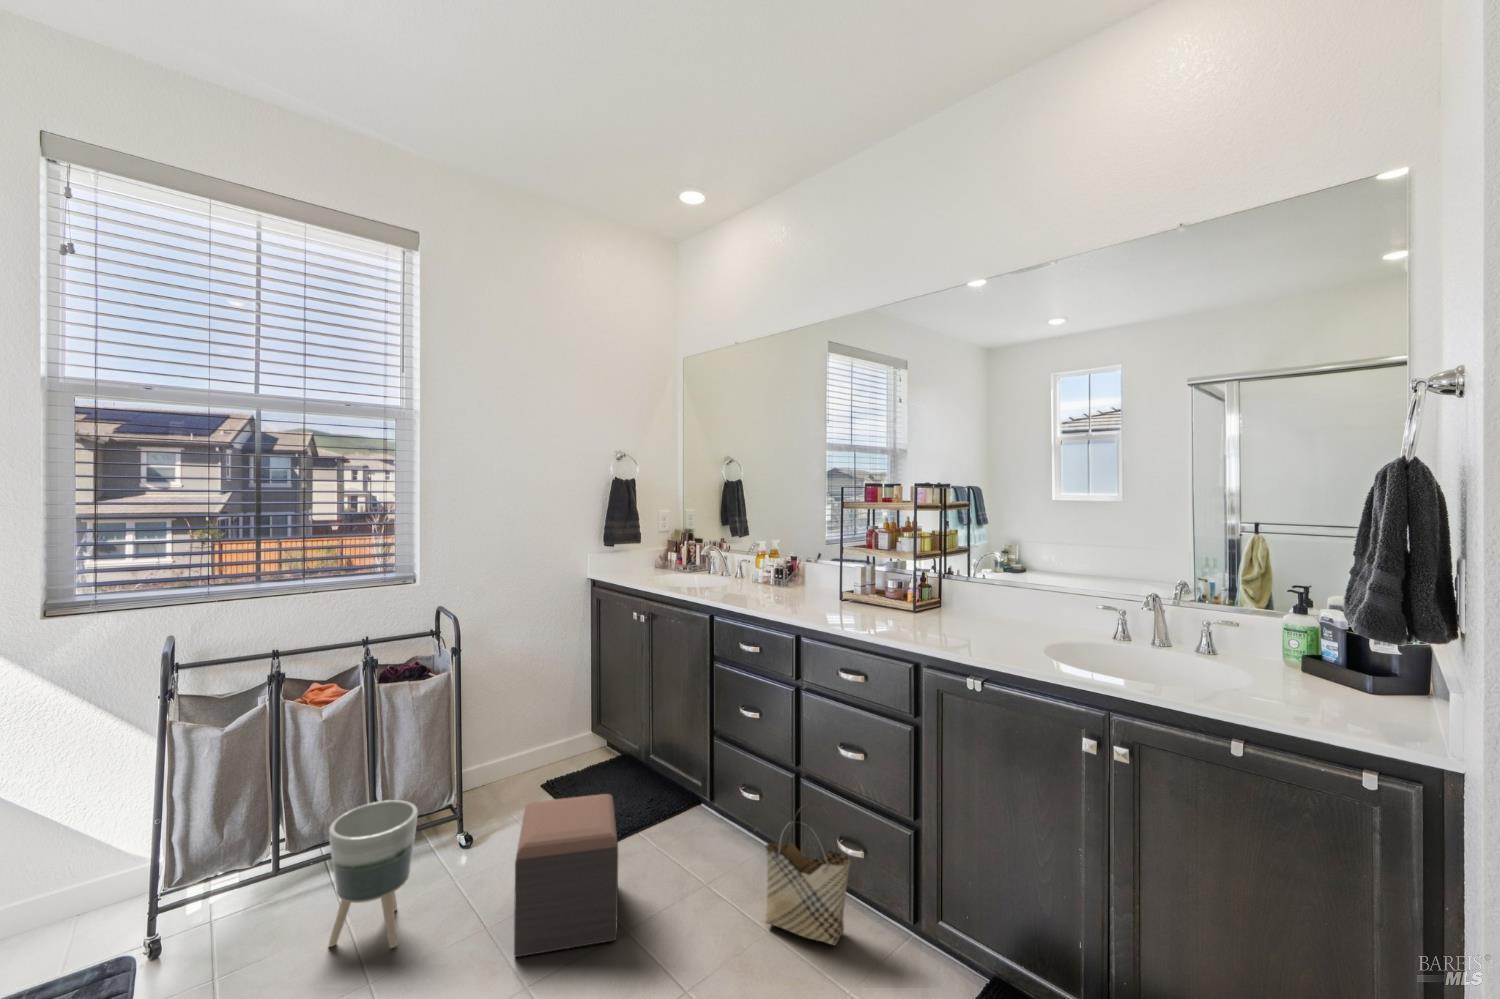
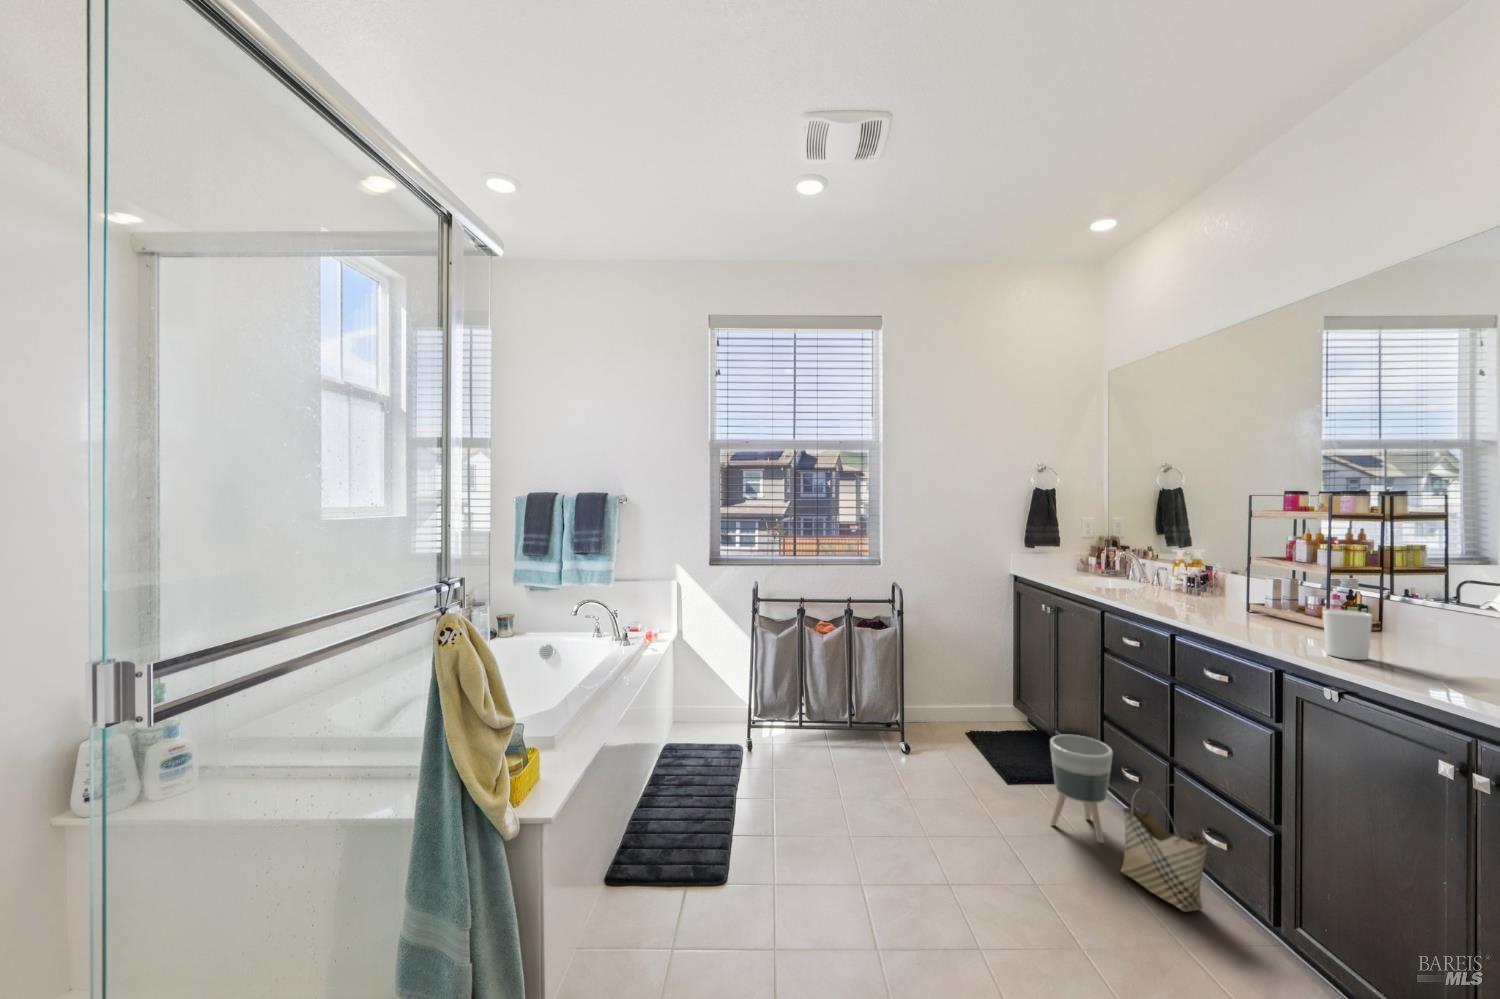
candle holder: none [947,596,983,644] -> present [1322,609,1373,660]
footstool: present [514,794,618,957] -> none [919,722,1000,832]
planter: present [329,800,418,948] -> present [1050,735,1113,843]

